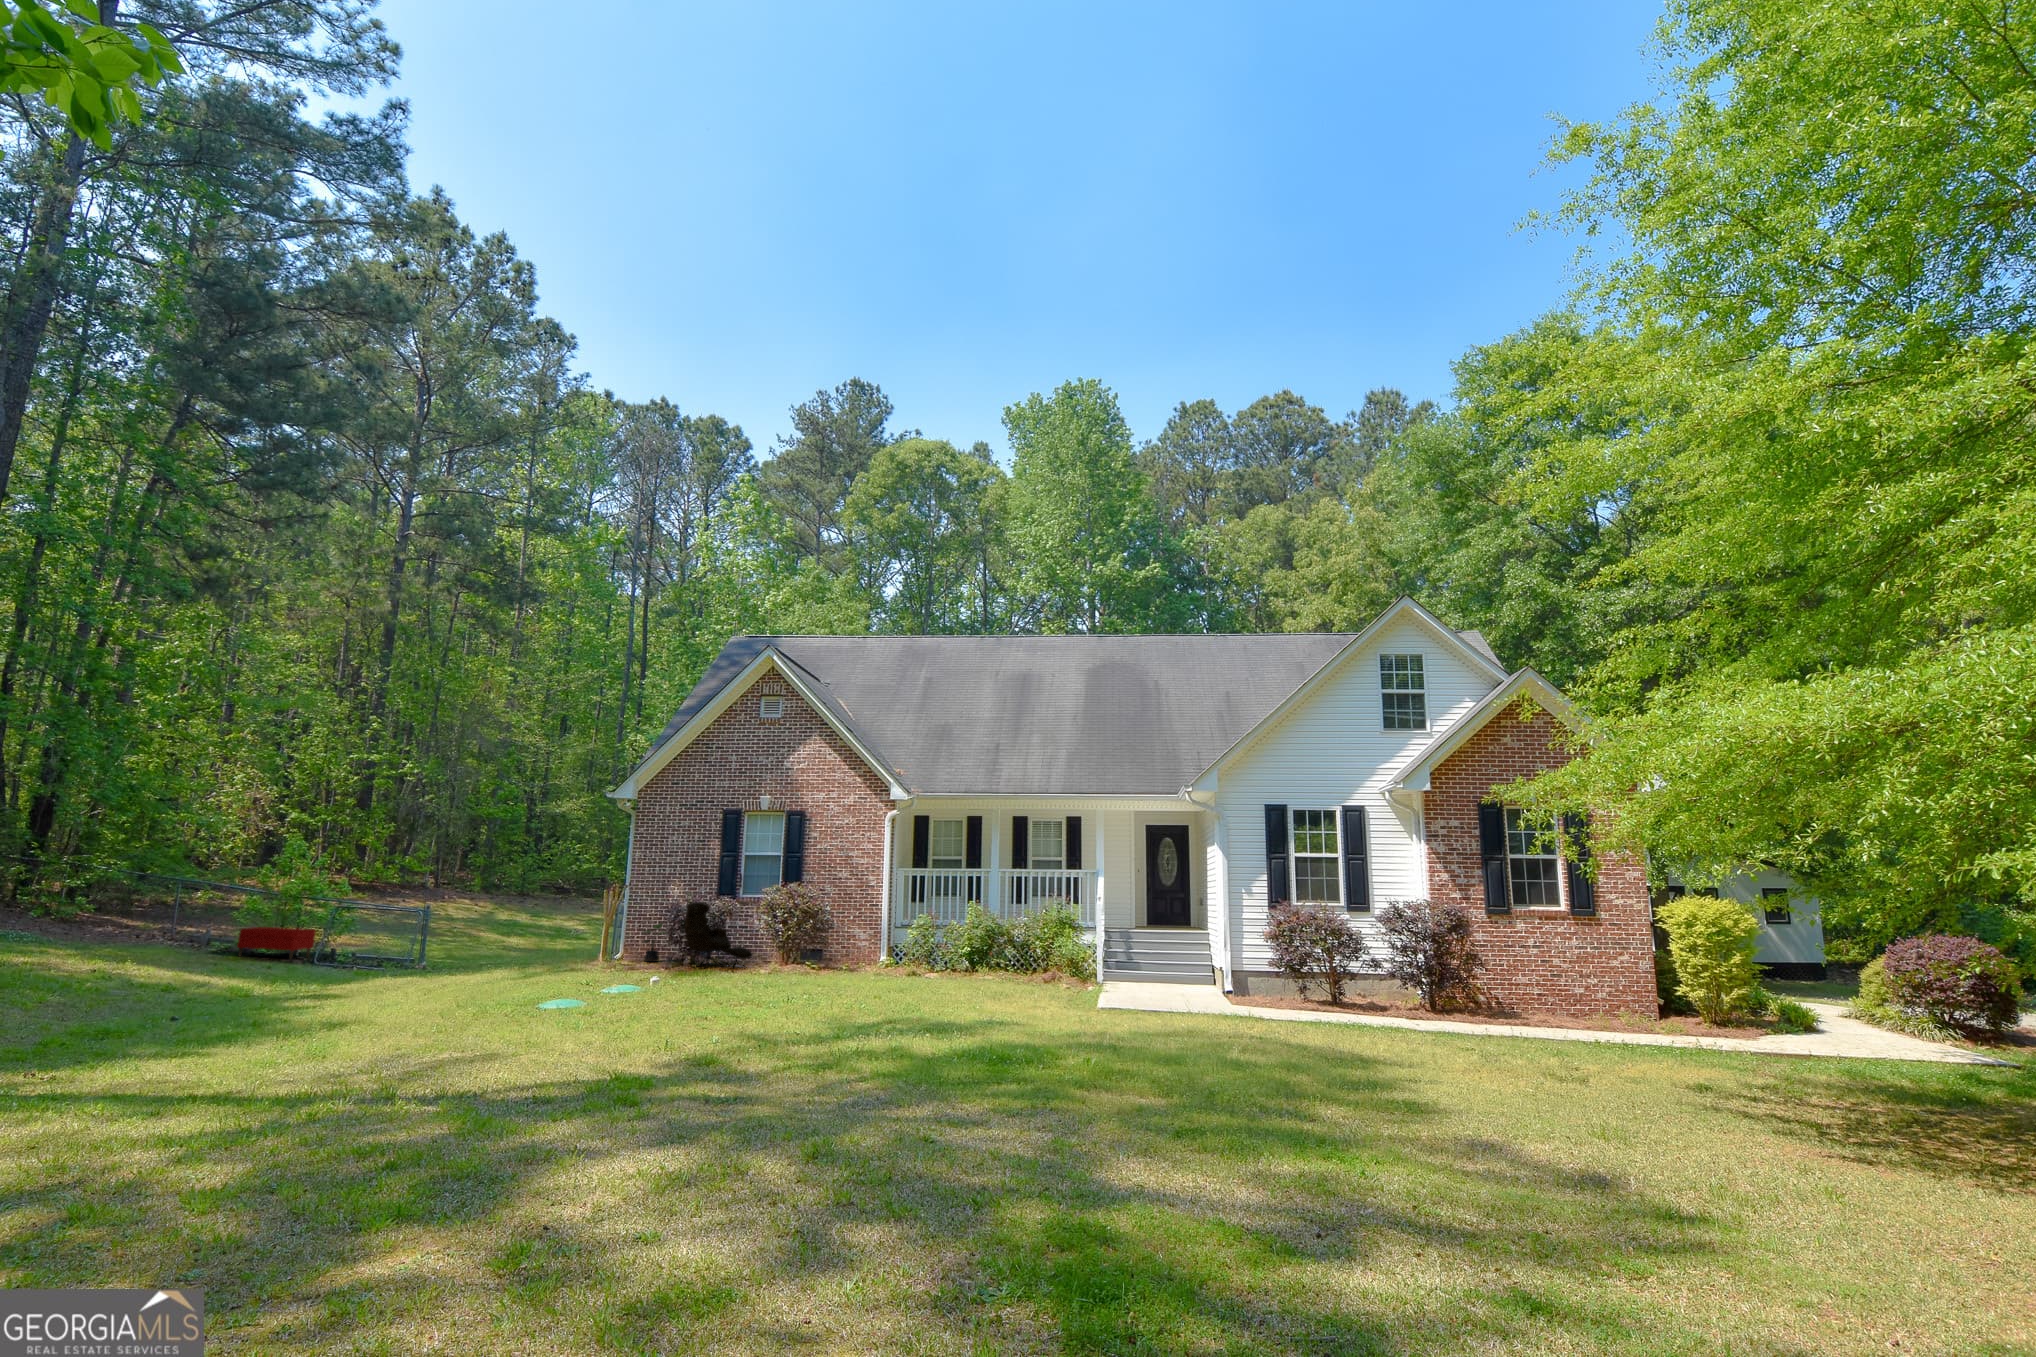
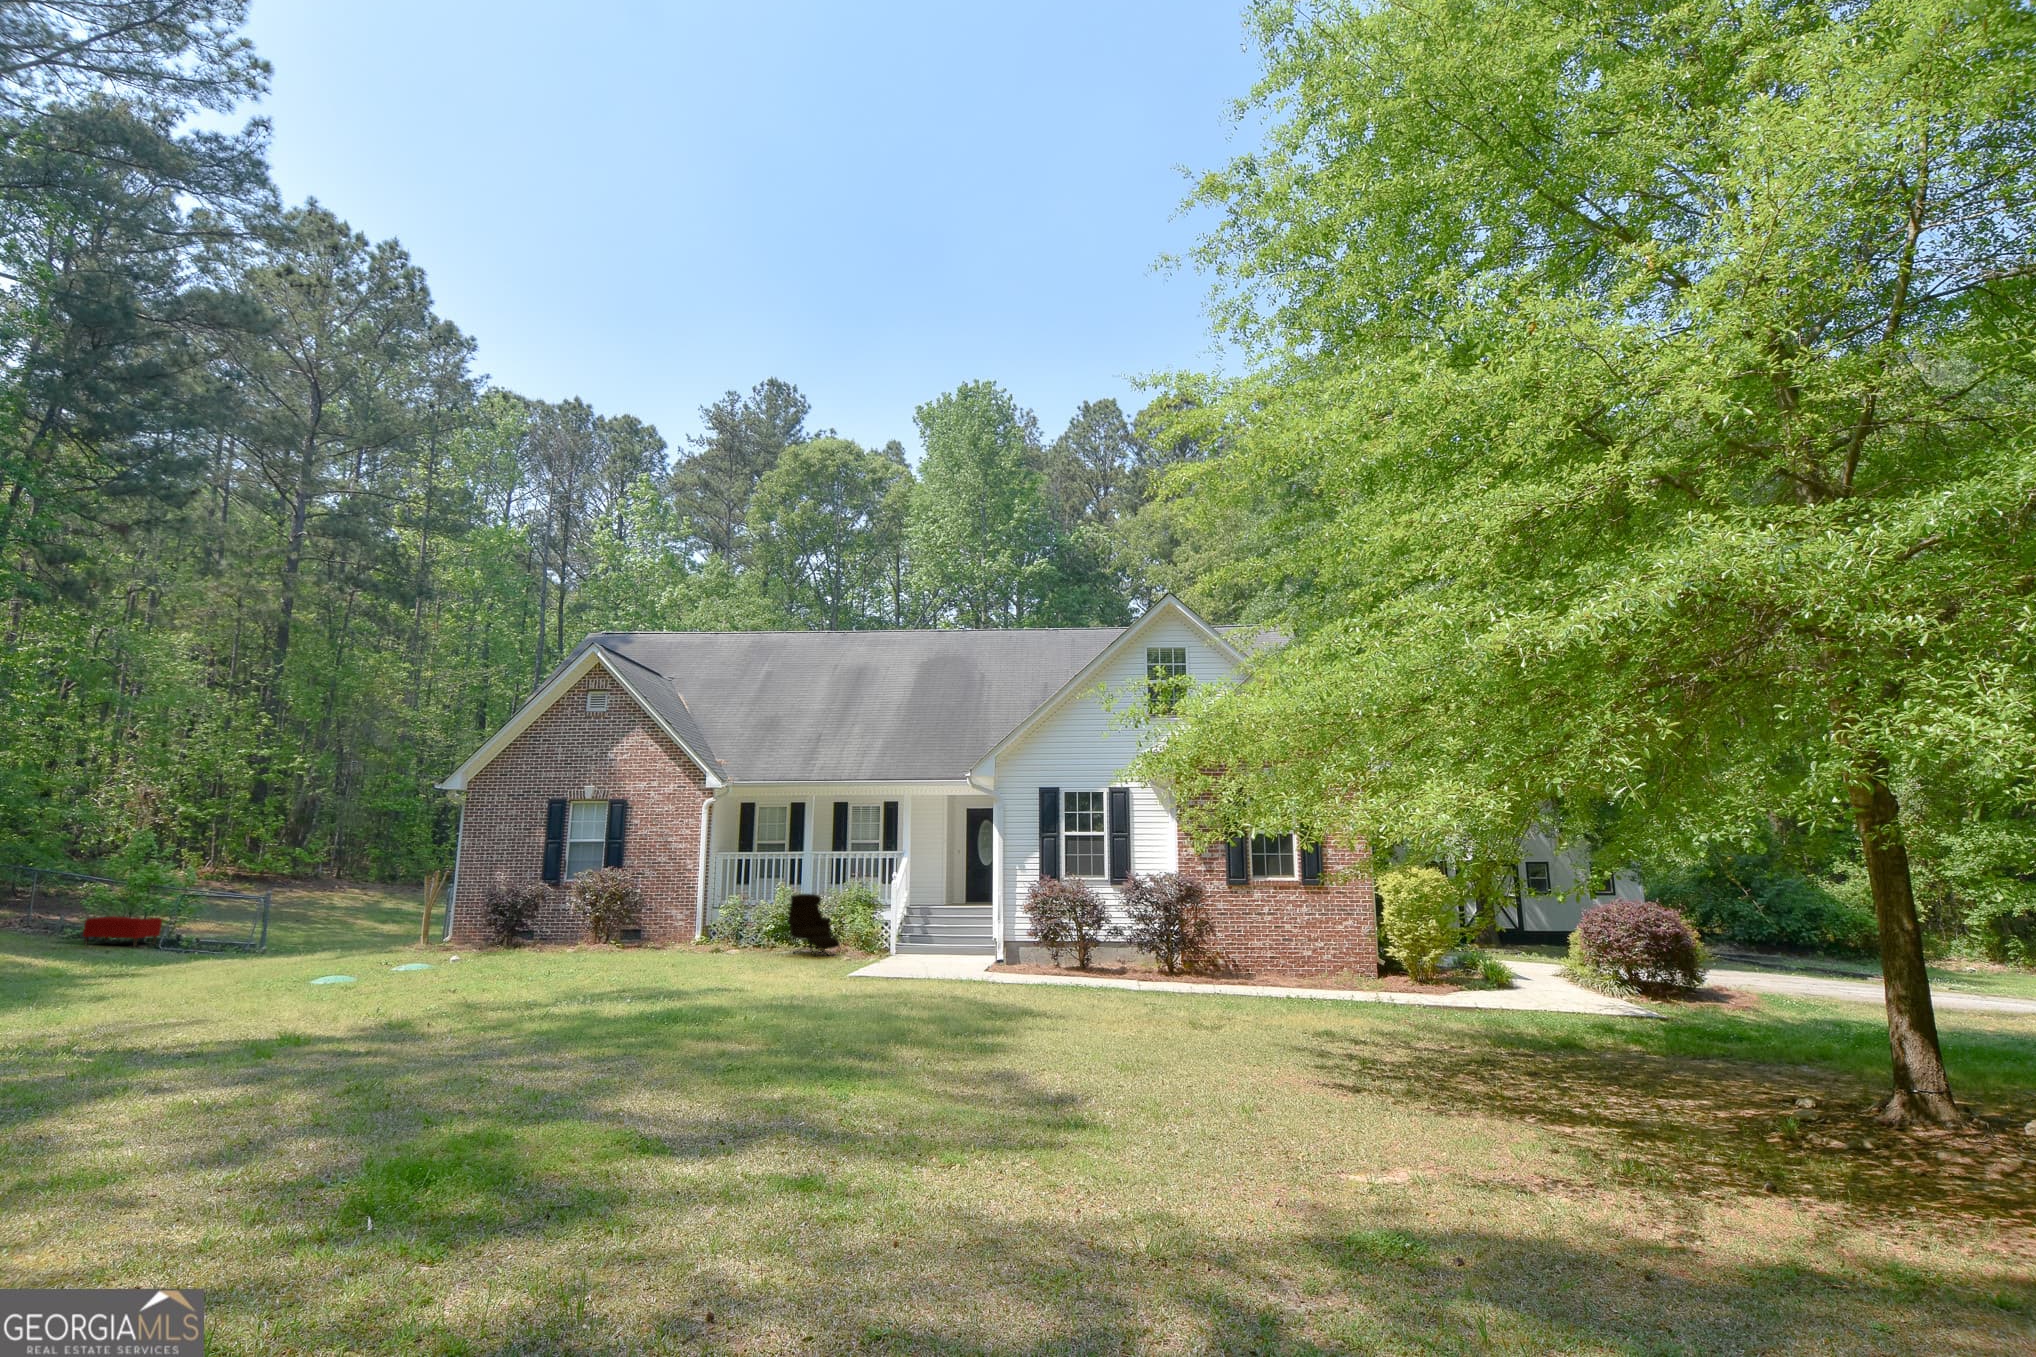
lounge chair: present [685,902,753,966] -> present [787,894,840,955]
potted plant: present [644,923,666,962] -> none [463,906,490,943]

